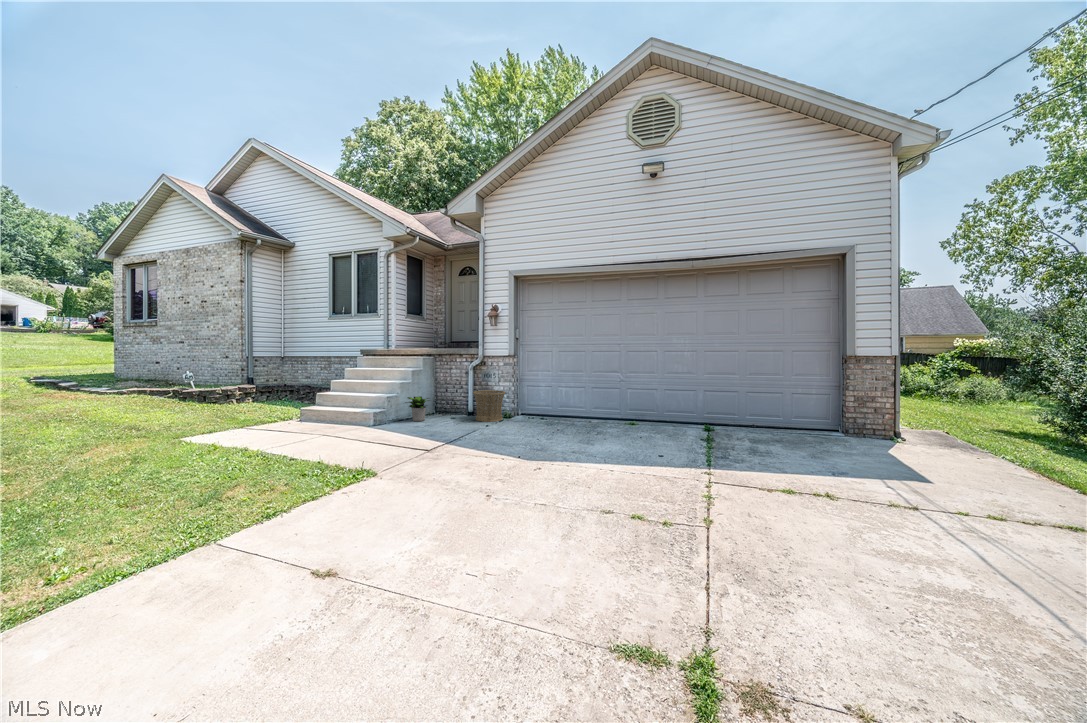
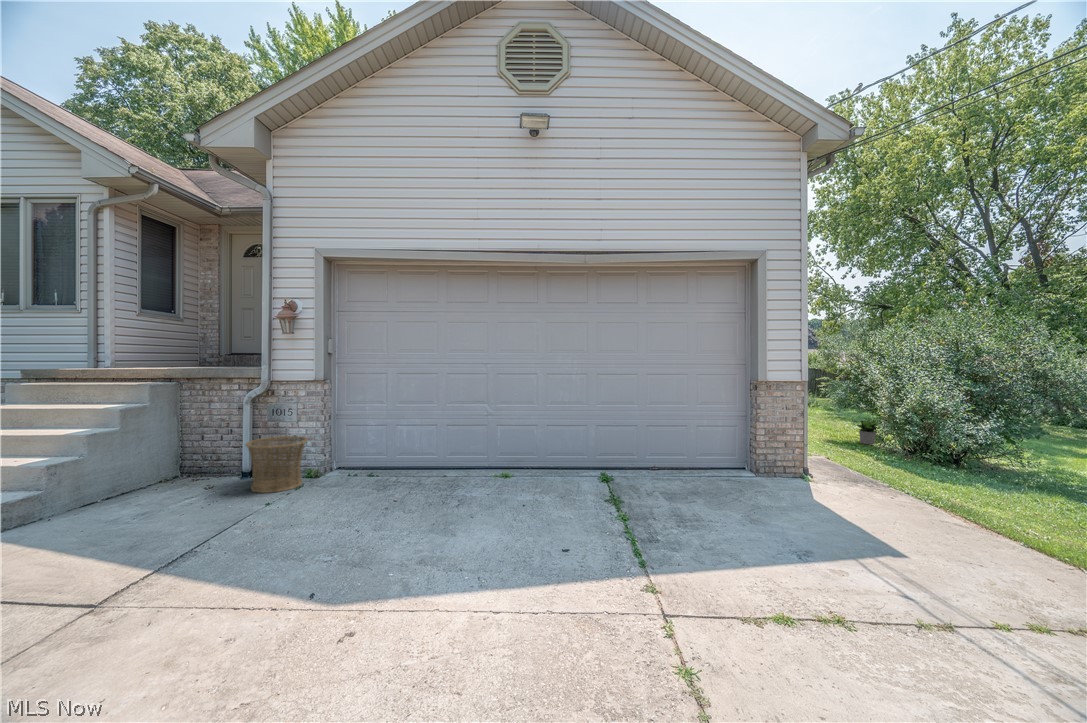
potted plant: present [405,396,429,421] -> present [854,421,877,445]

